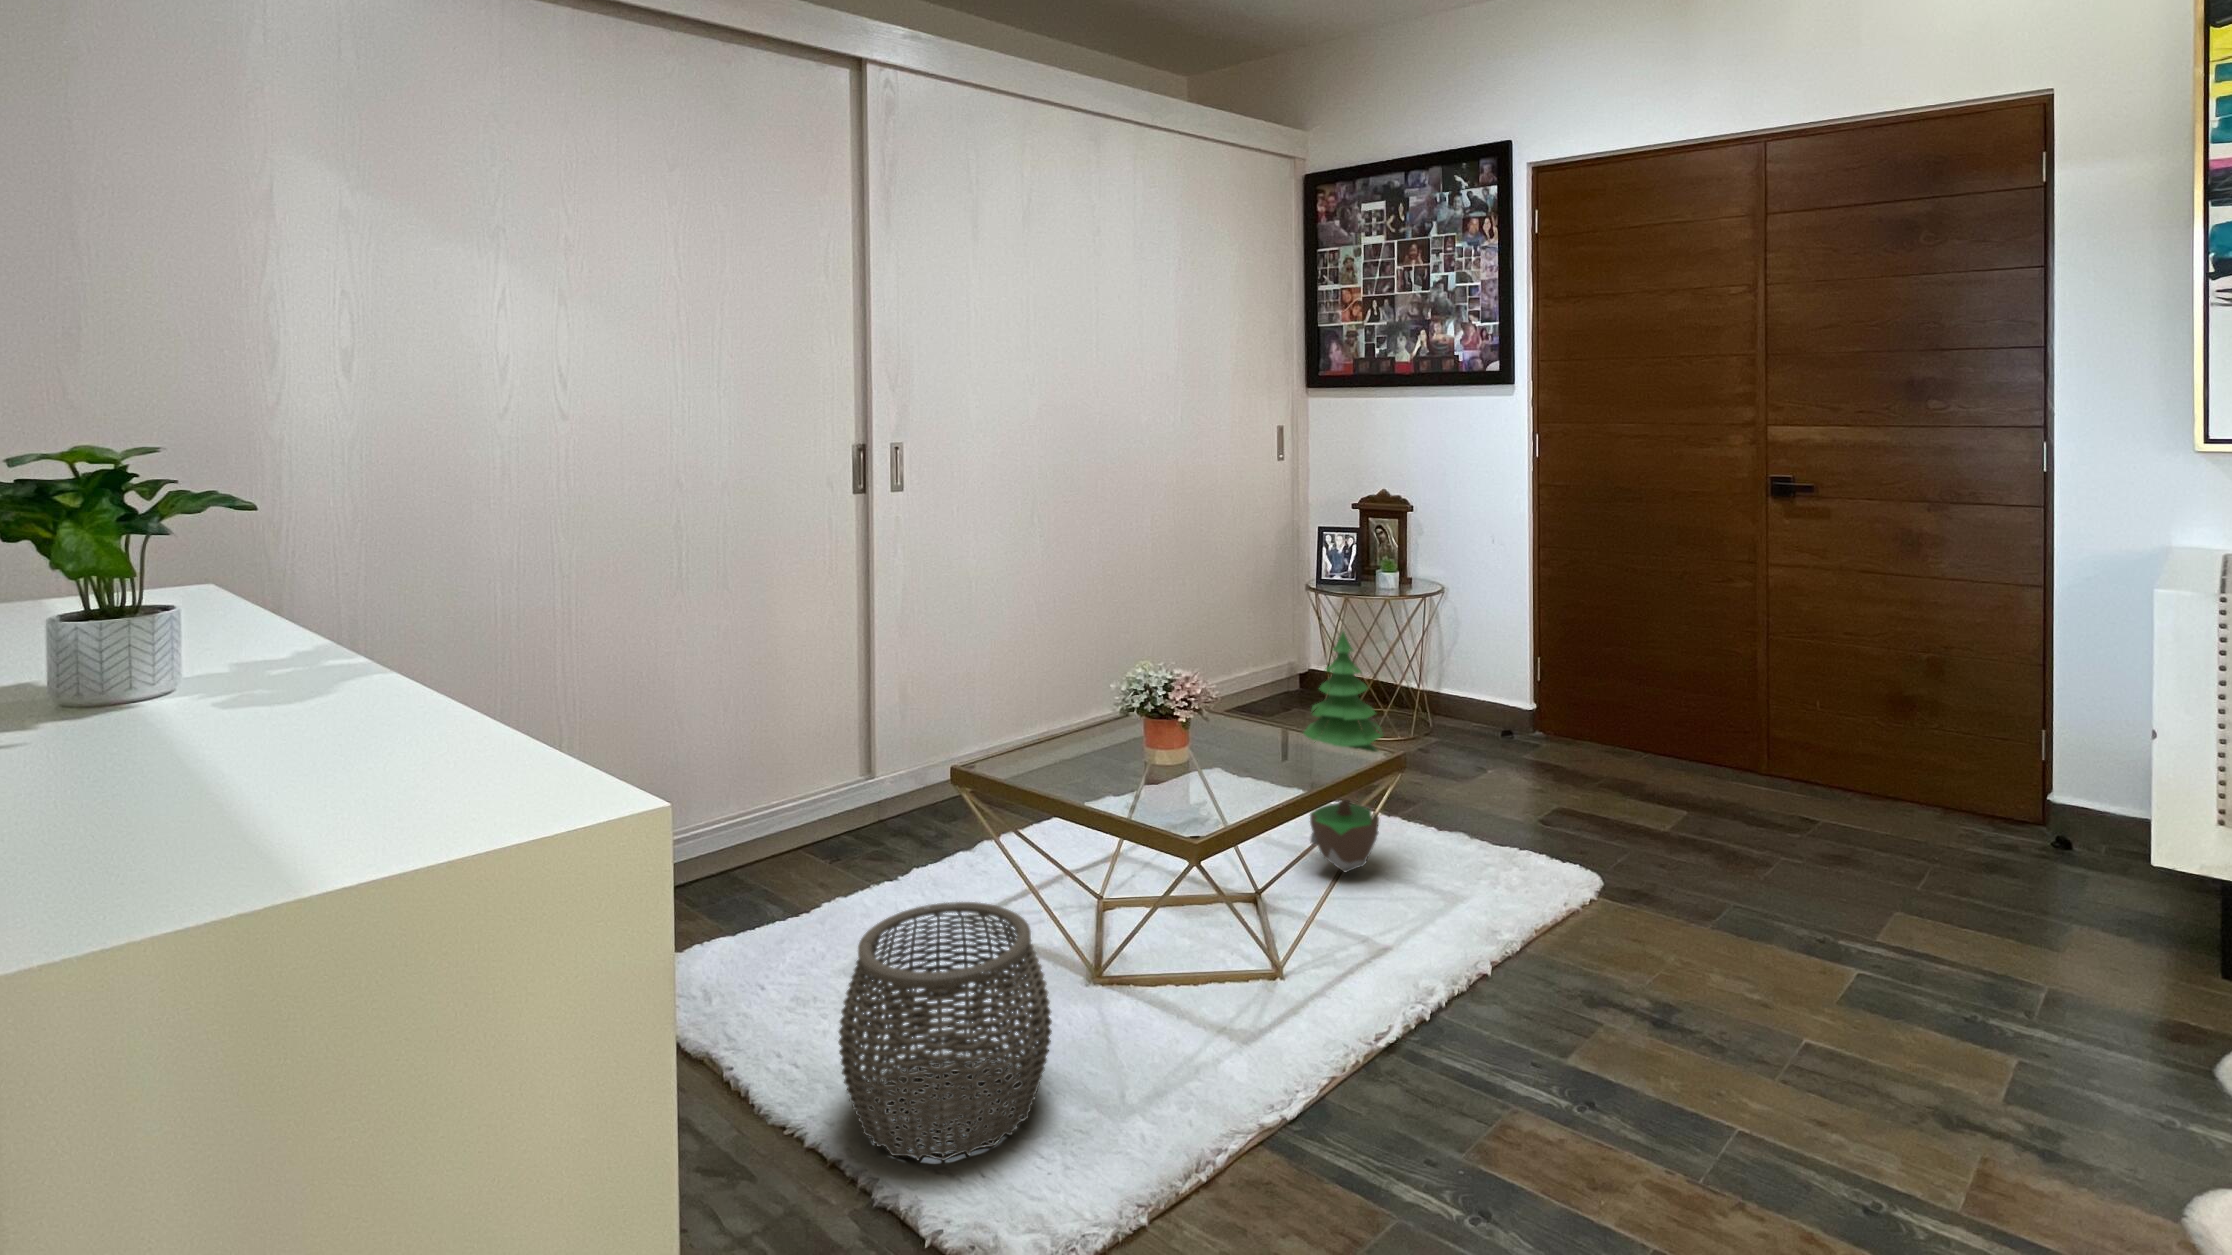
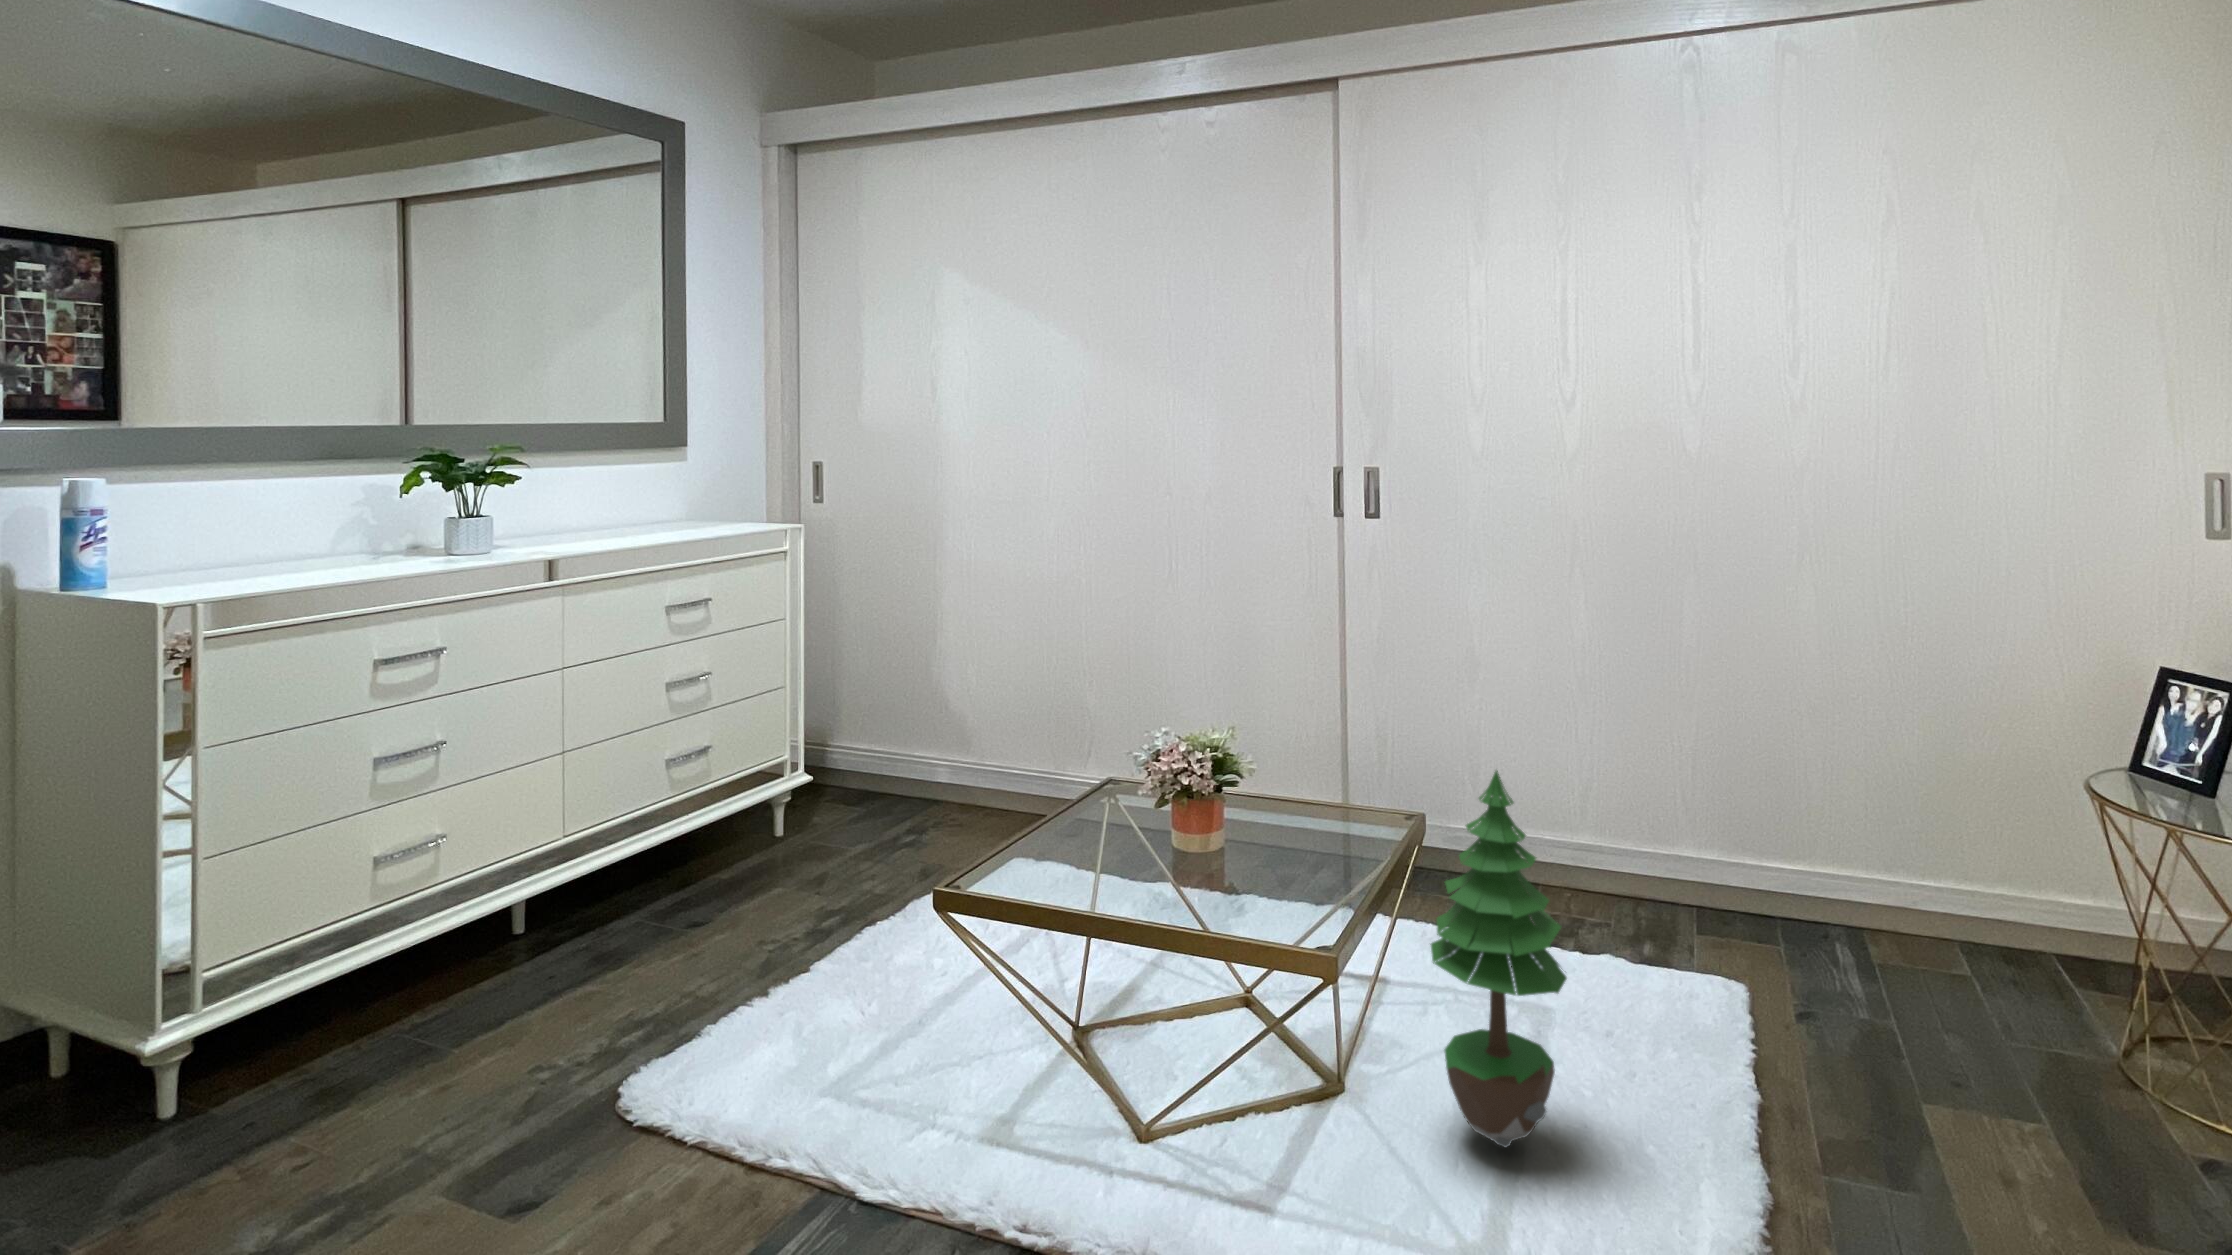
woven basket: present [839,902,1052,1160] -> none [756,842,939,1053]

